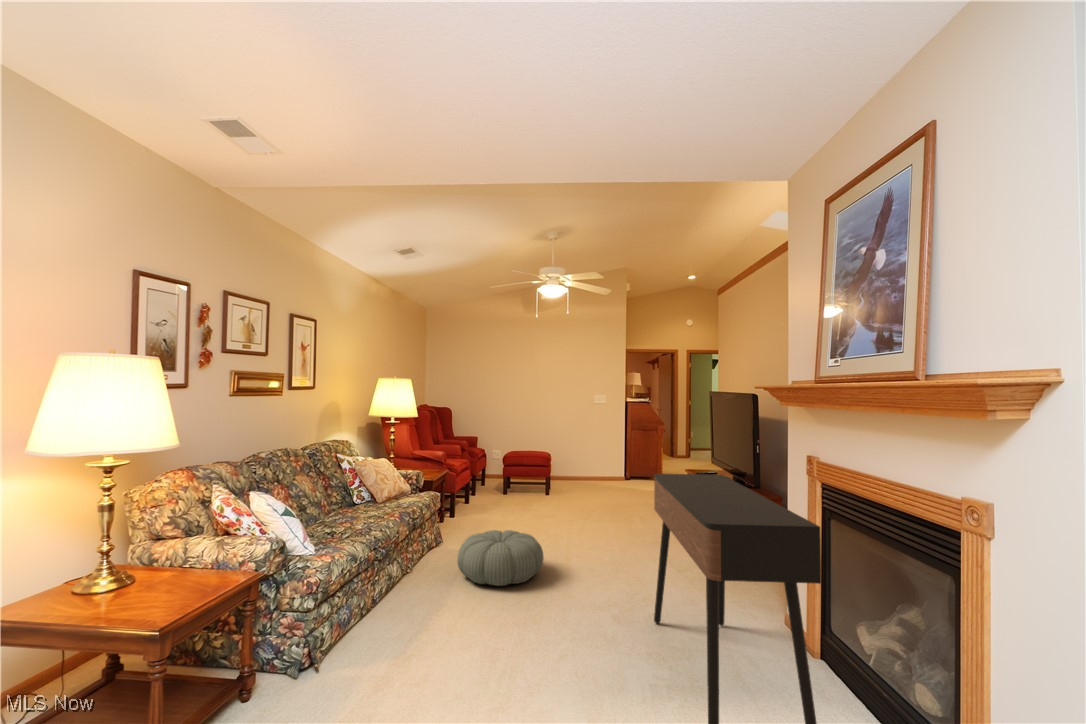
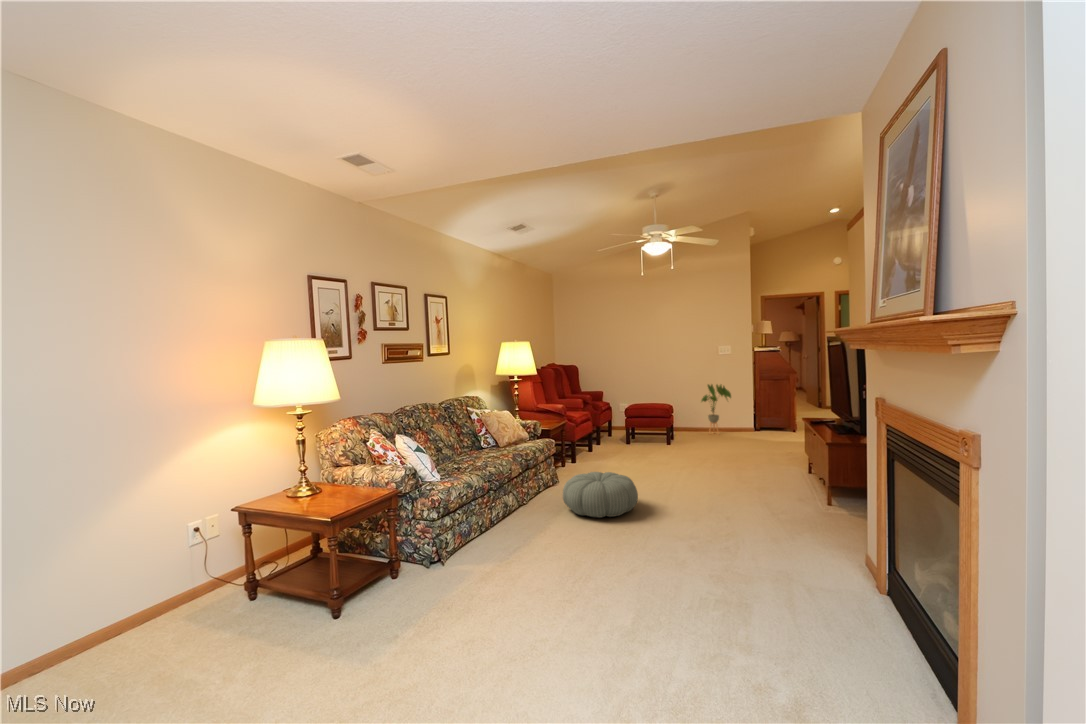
house plant: none [577,431,607,483] -> present [702,385,731,431]
console table: present [654,473,821,724] -> none [723,421,836,675]

